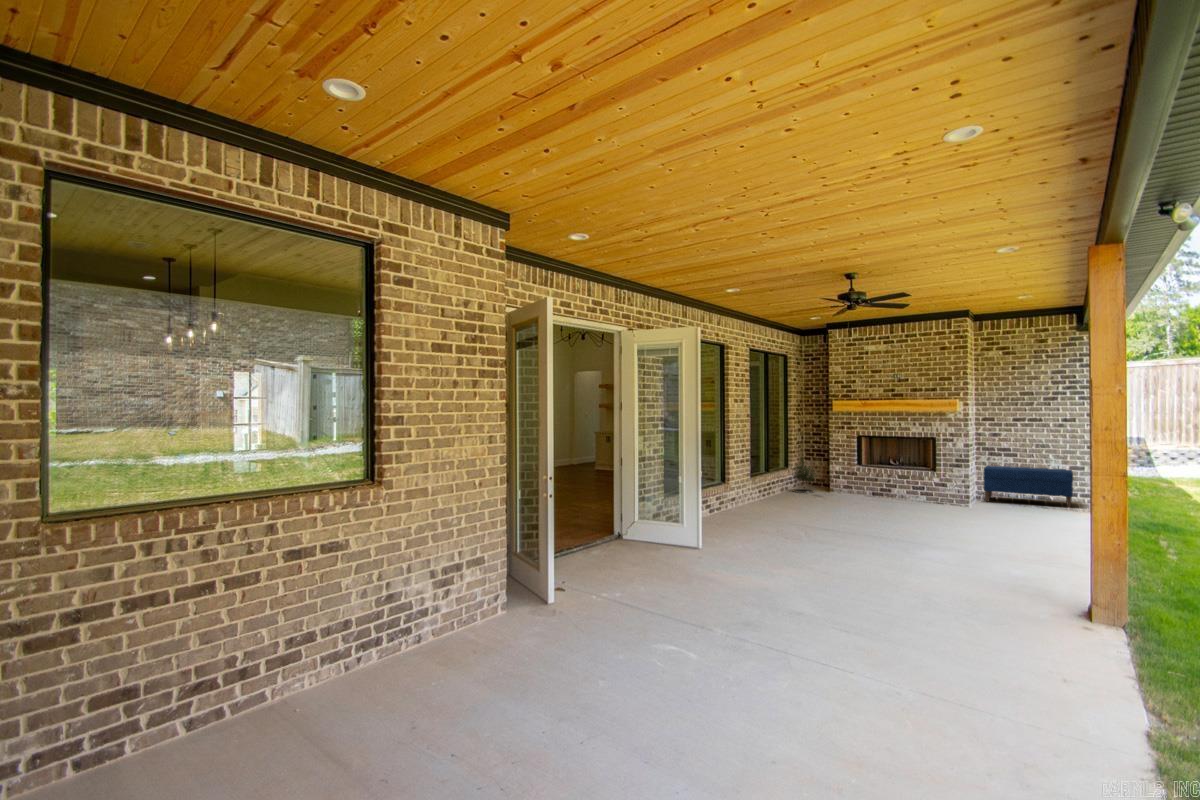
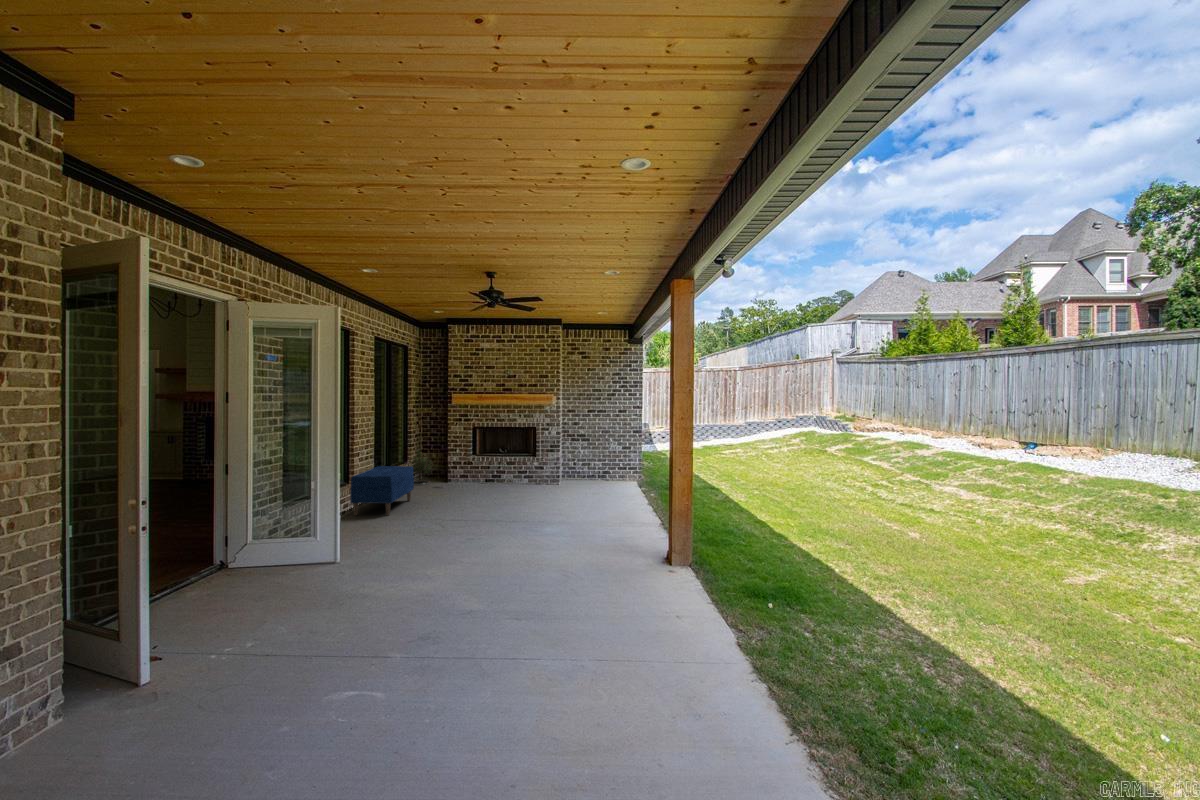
bench: present [983,465,1073,508] -> present [350,466,414,516]

